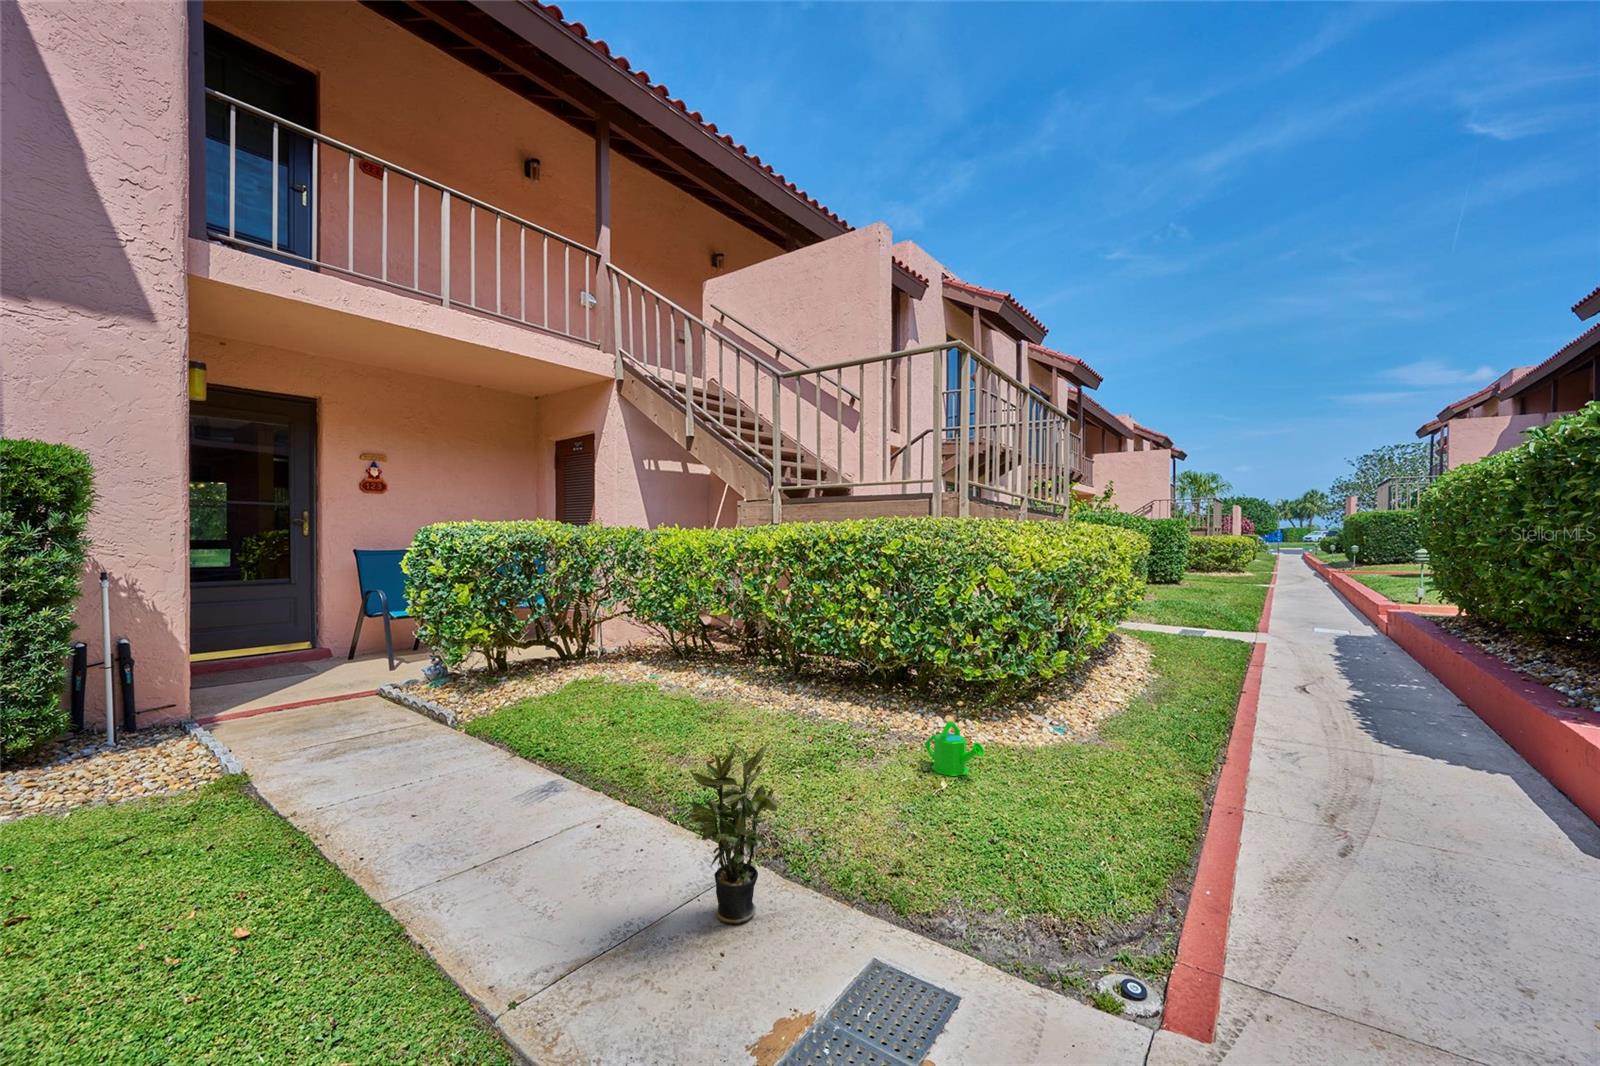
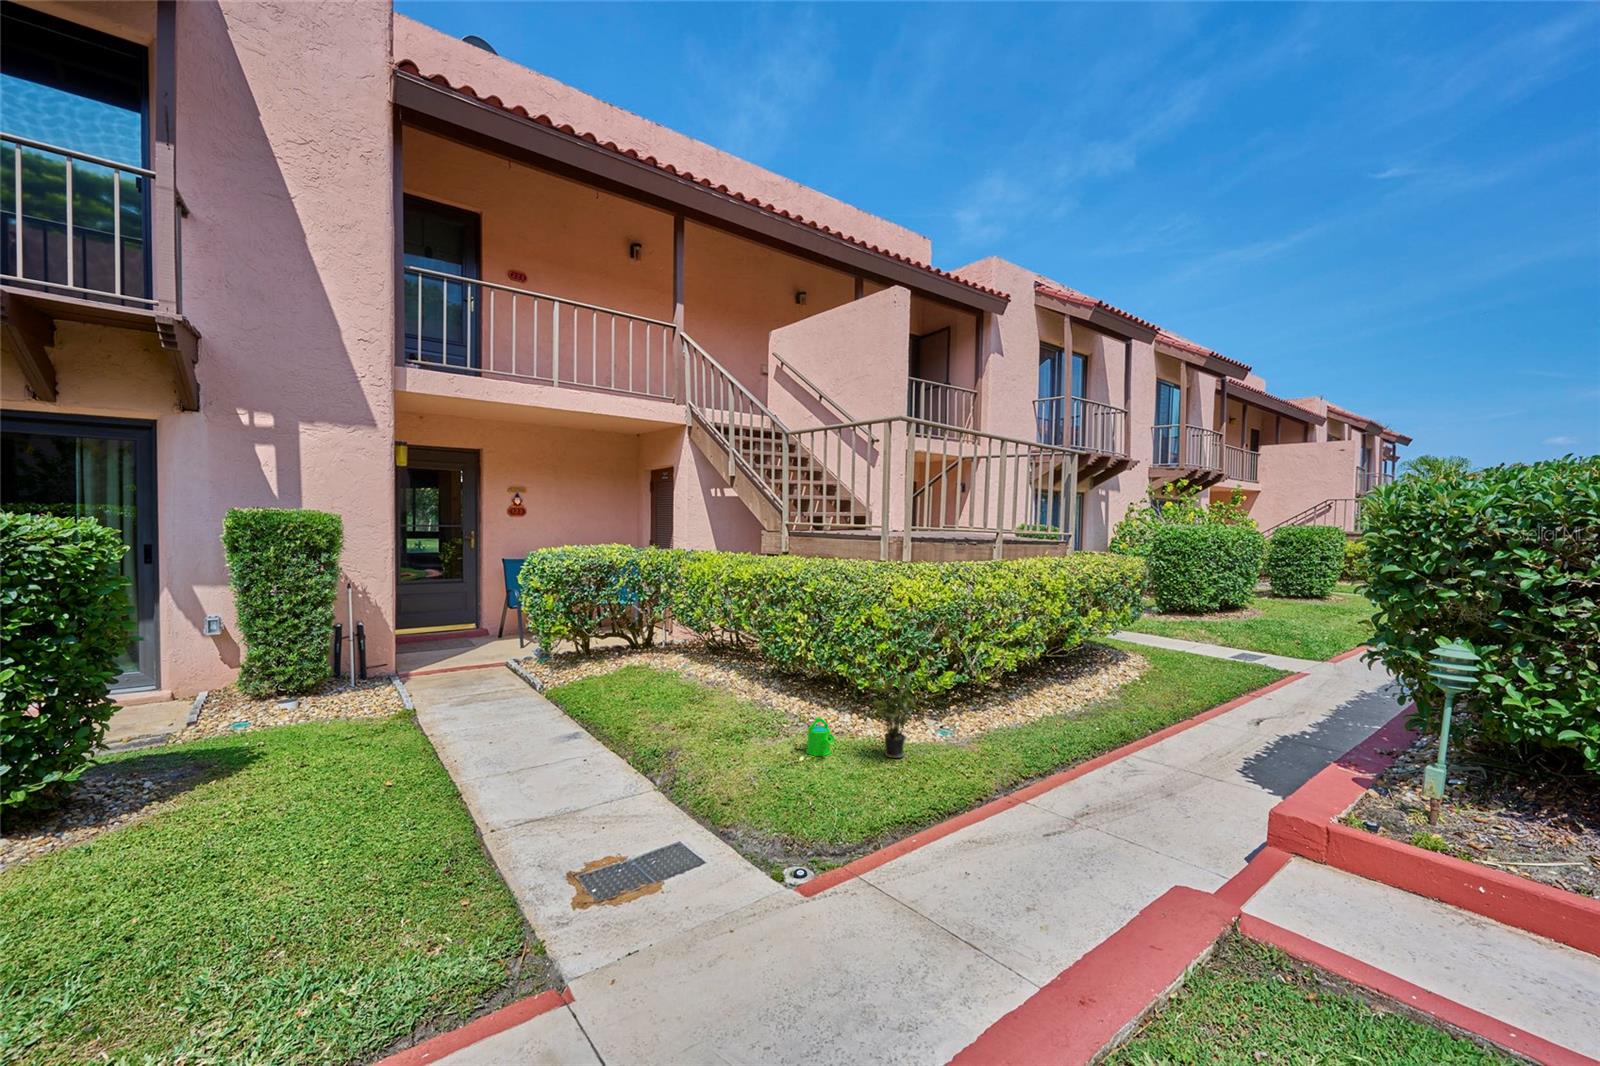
potted plant: present [688,742,777,924] -> present [873,674,916,758]

